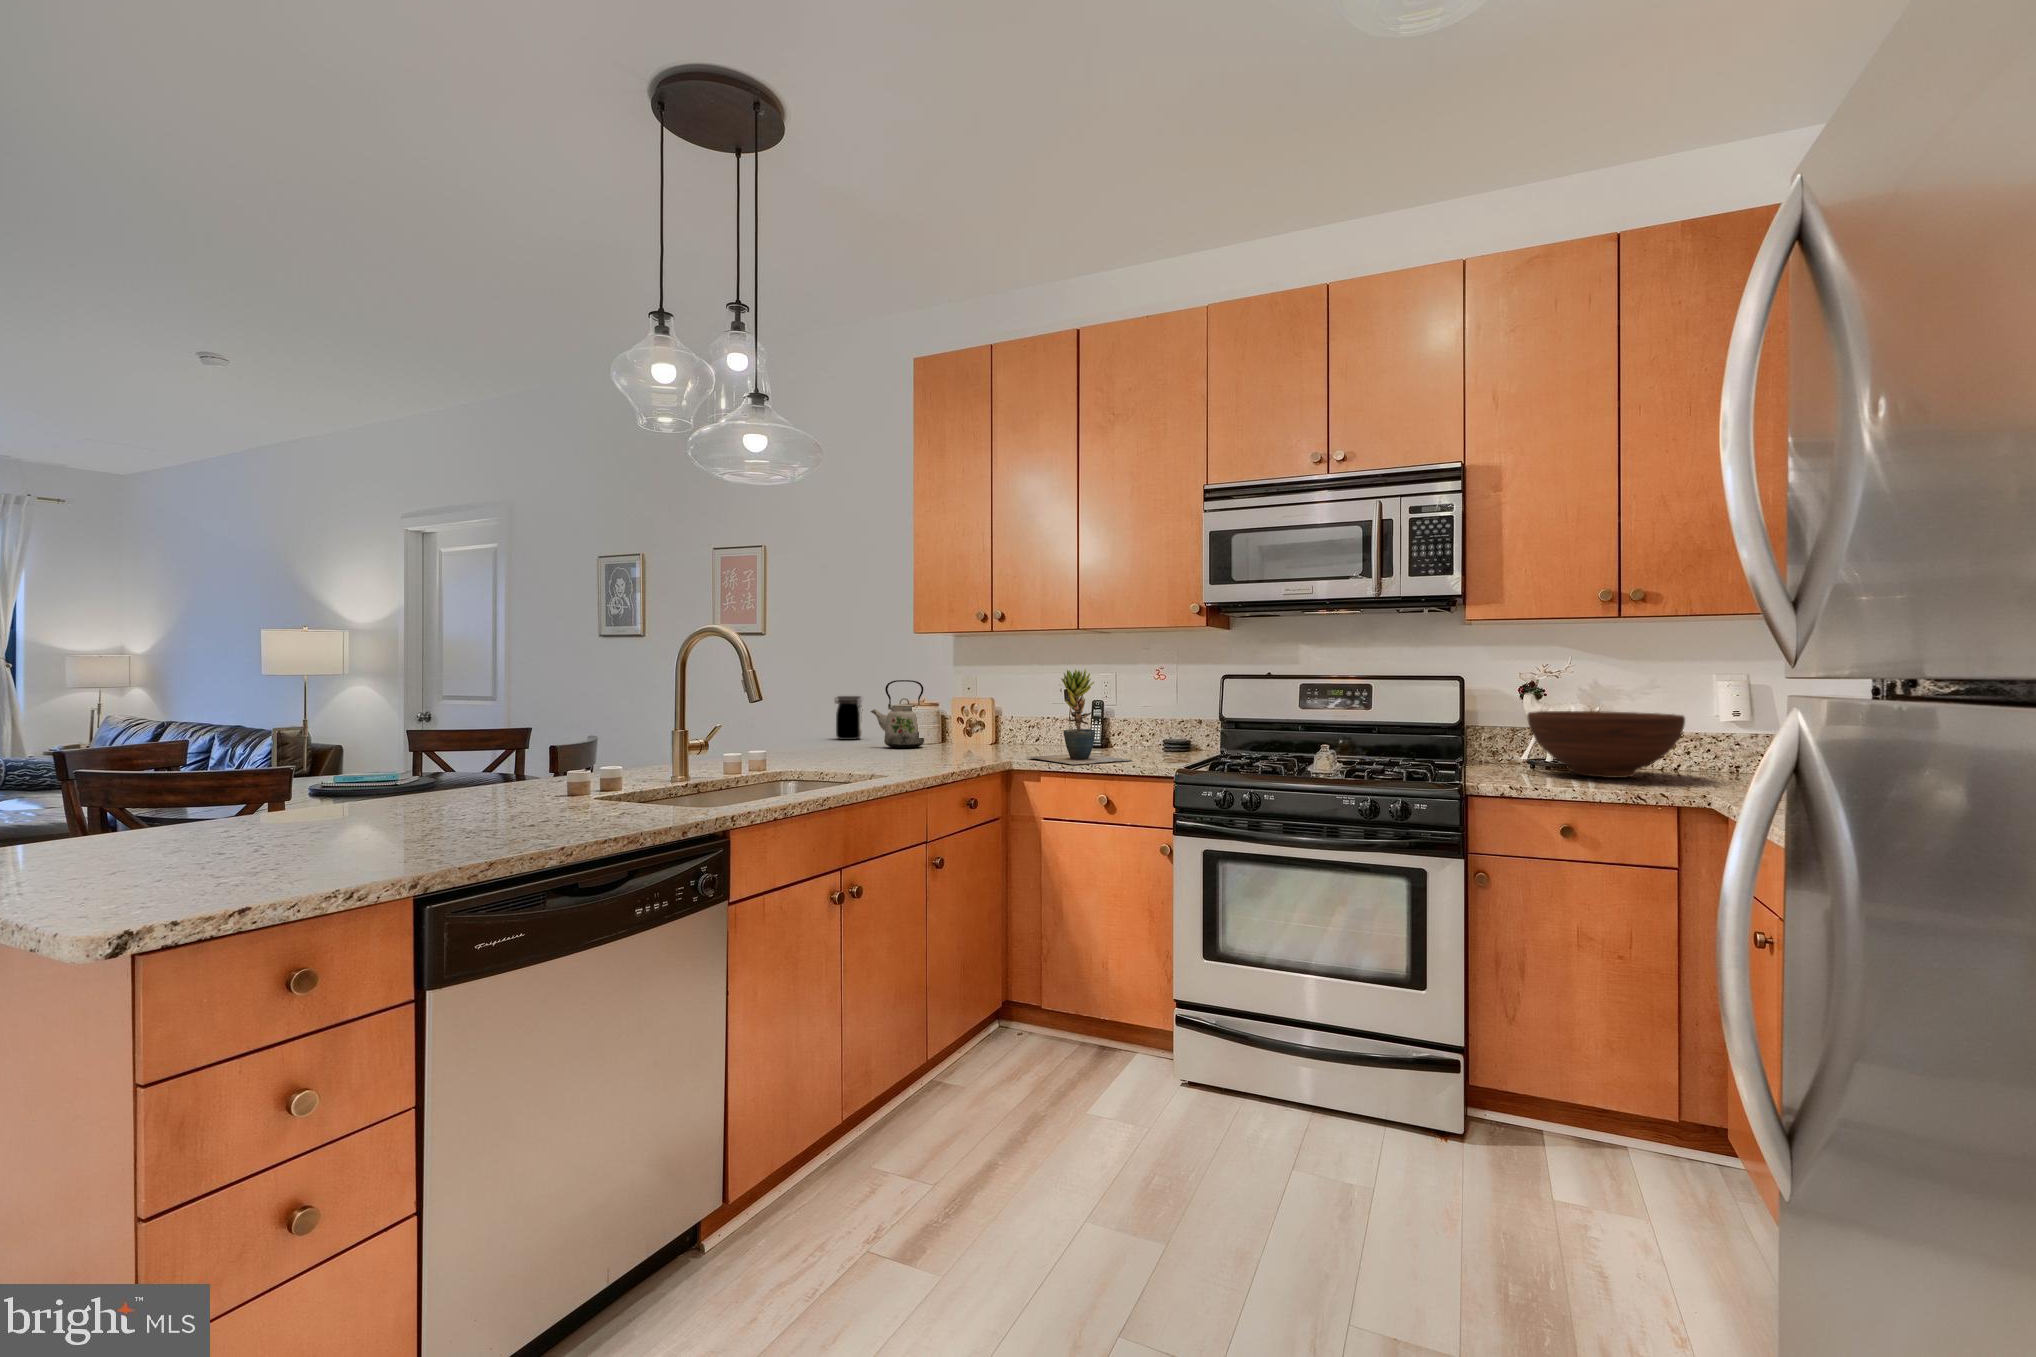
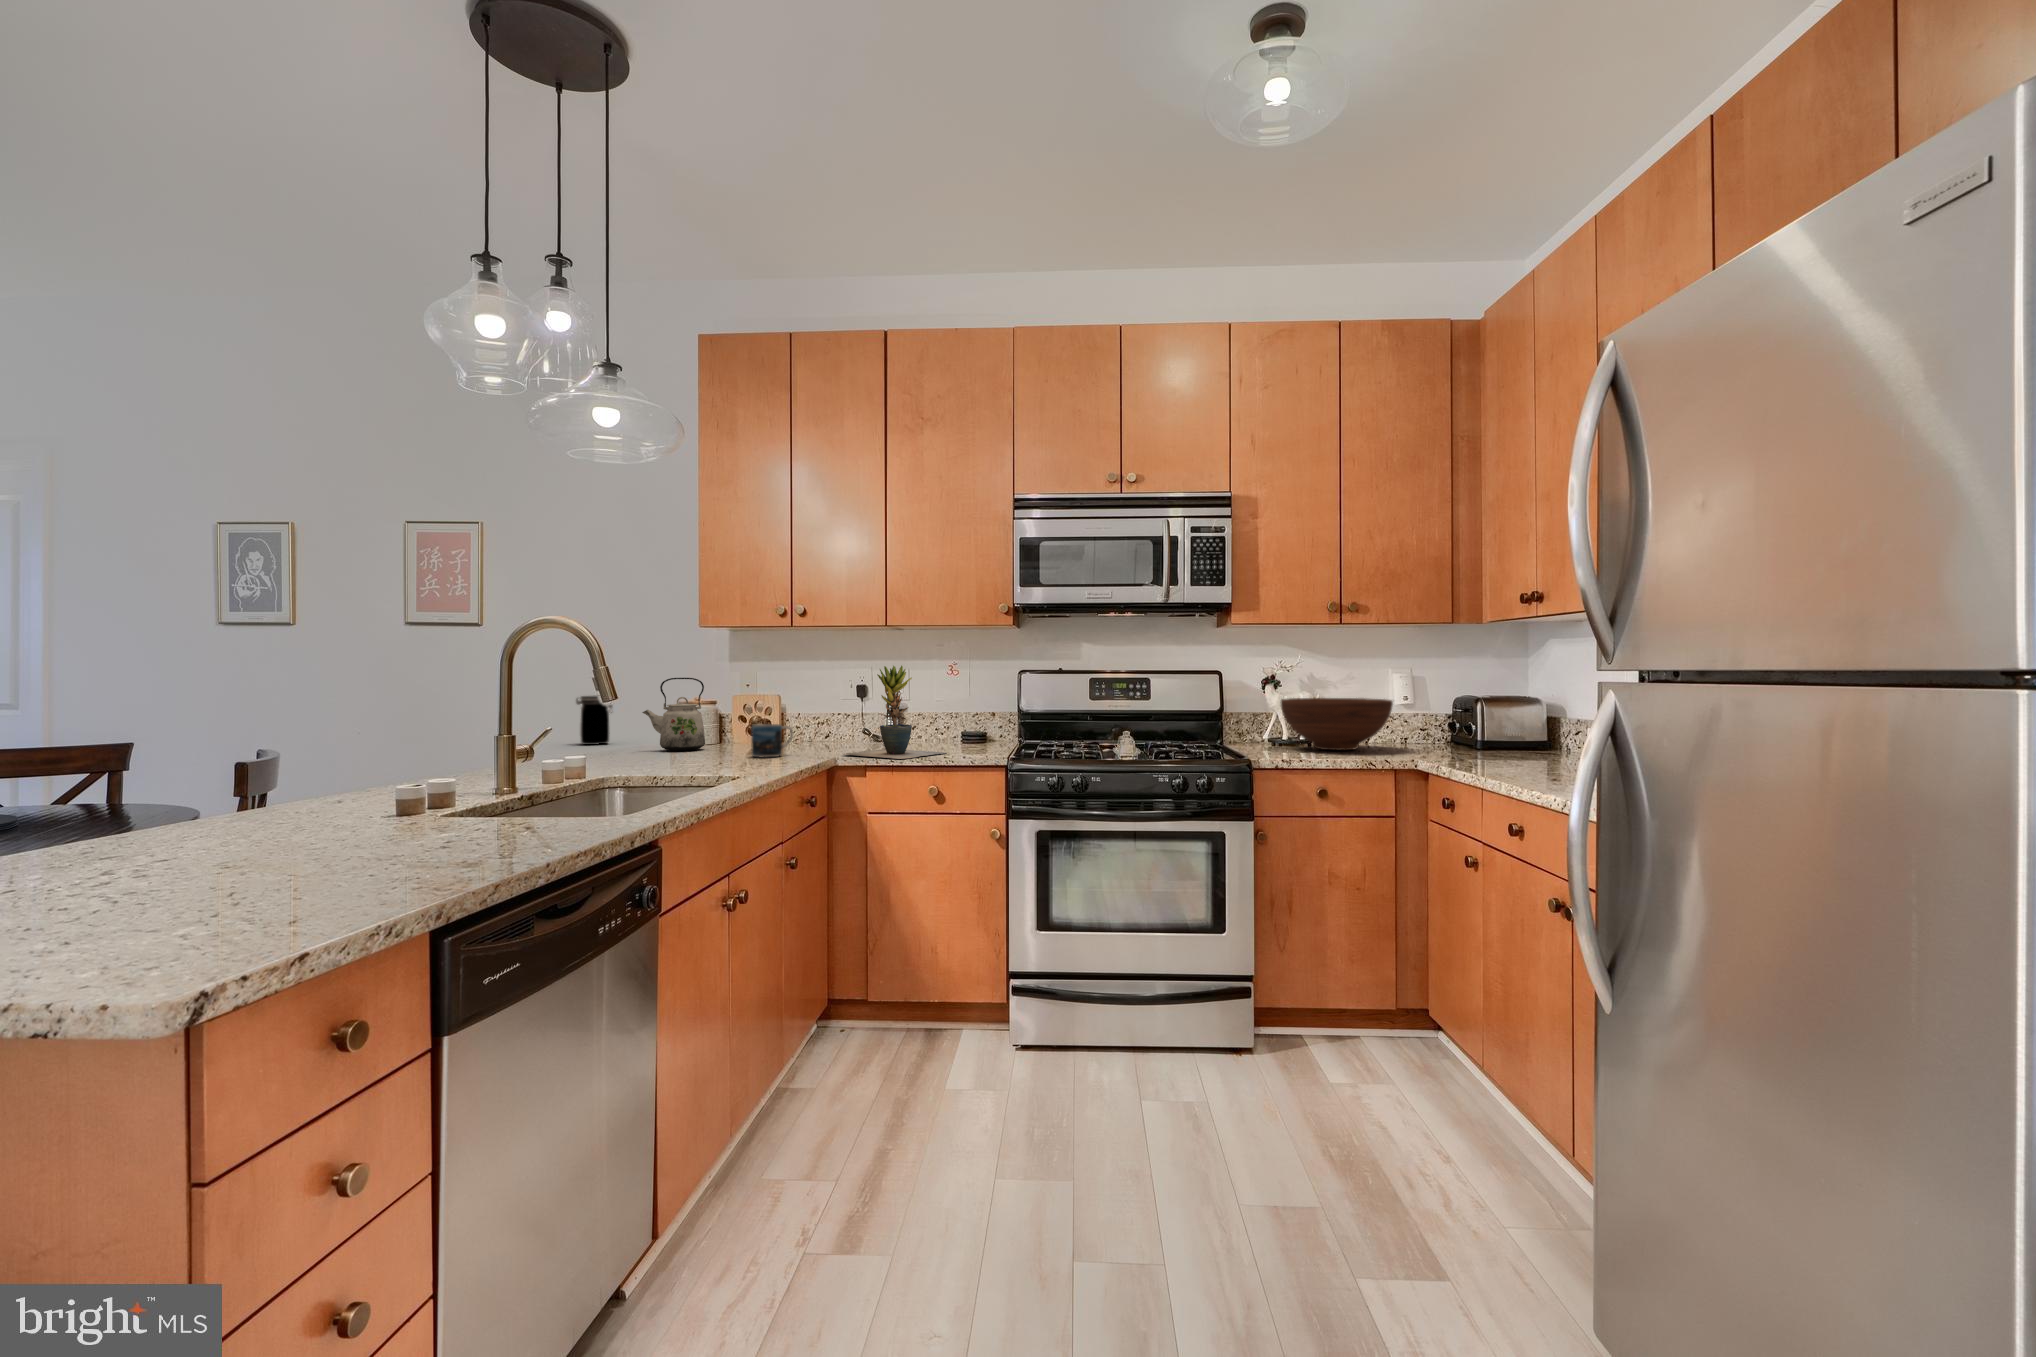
mug: none [946,725,987,757] -> present [751,724,793,757]

